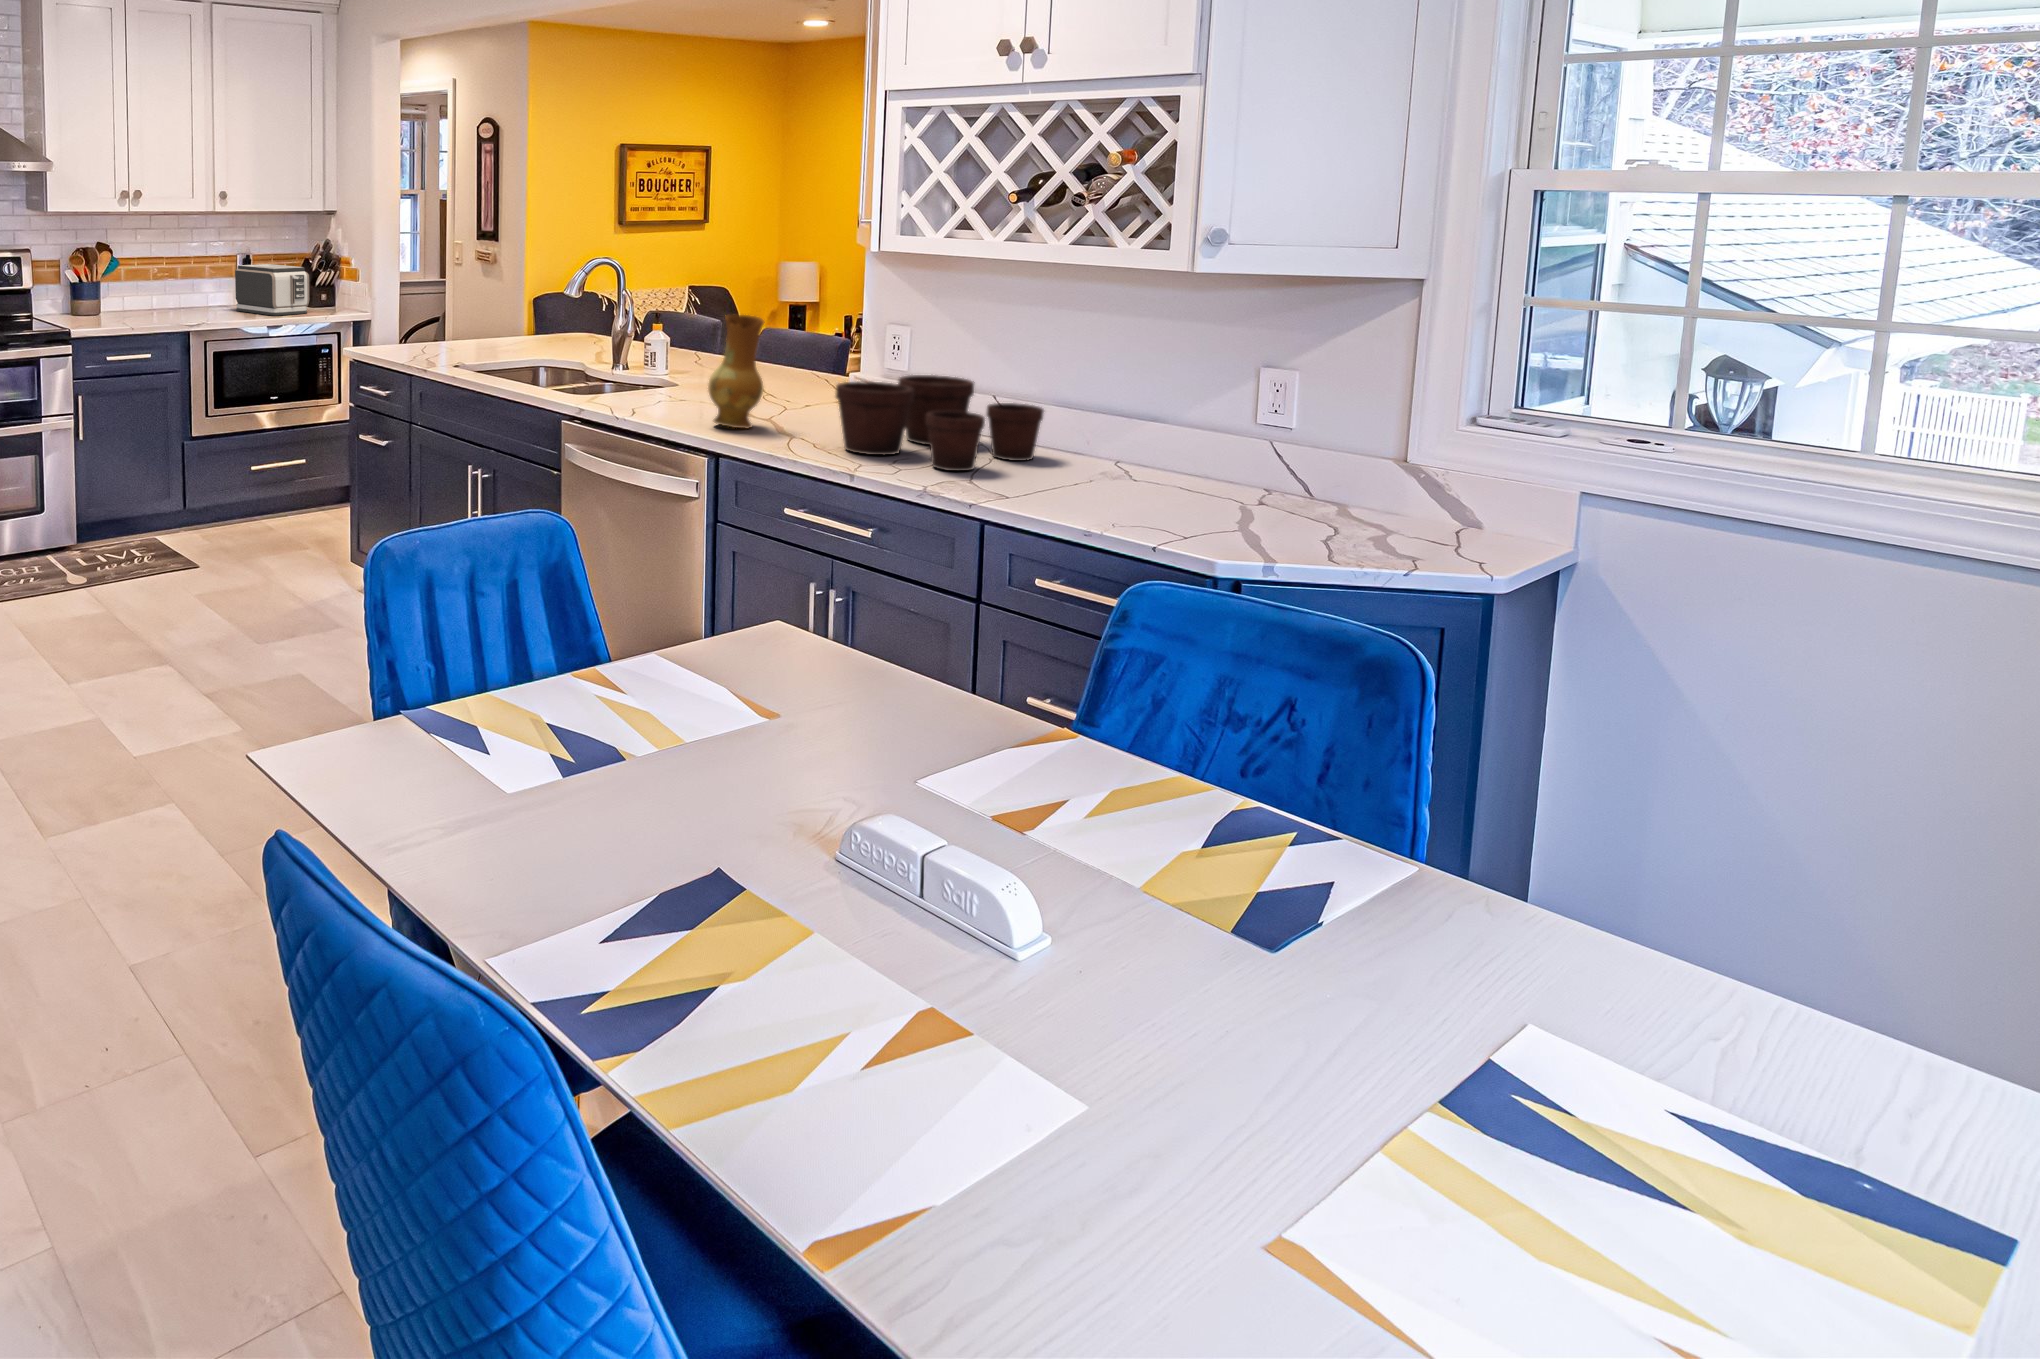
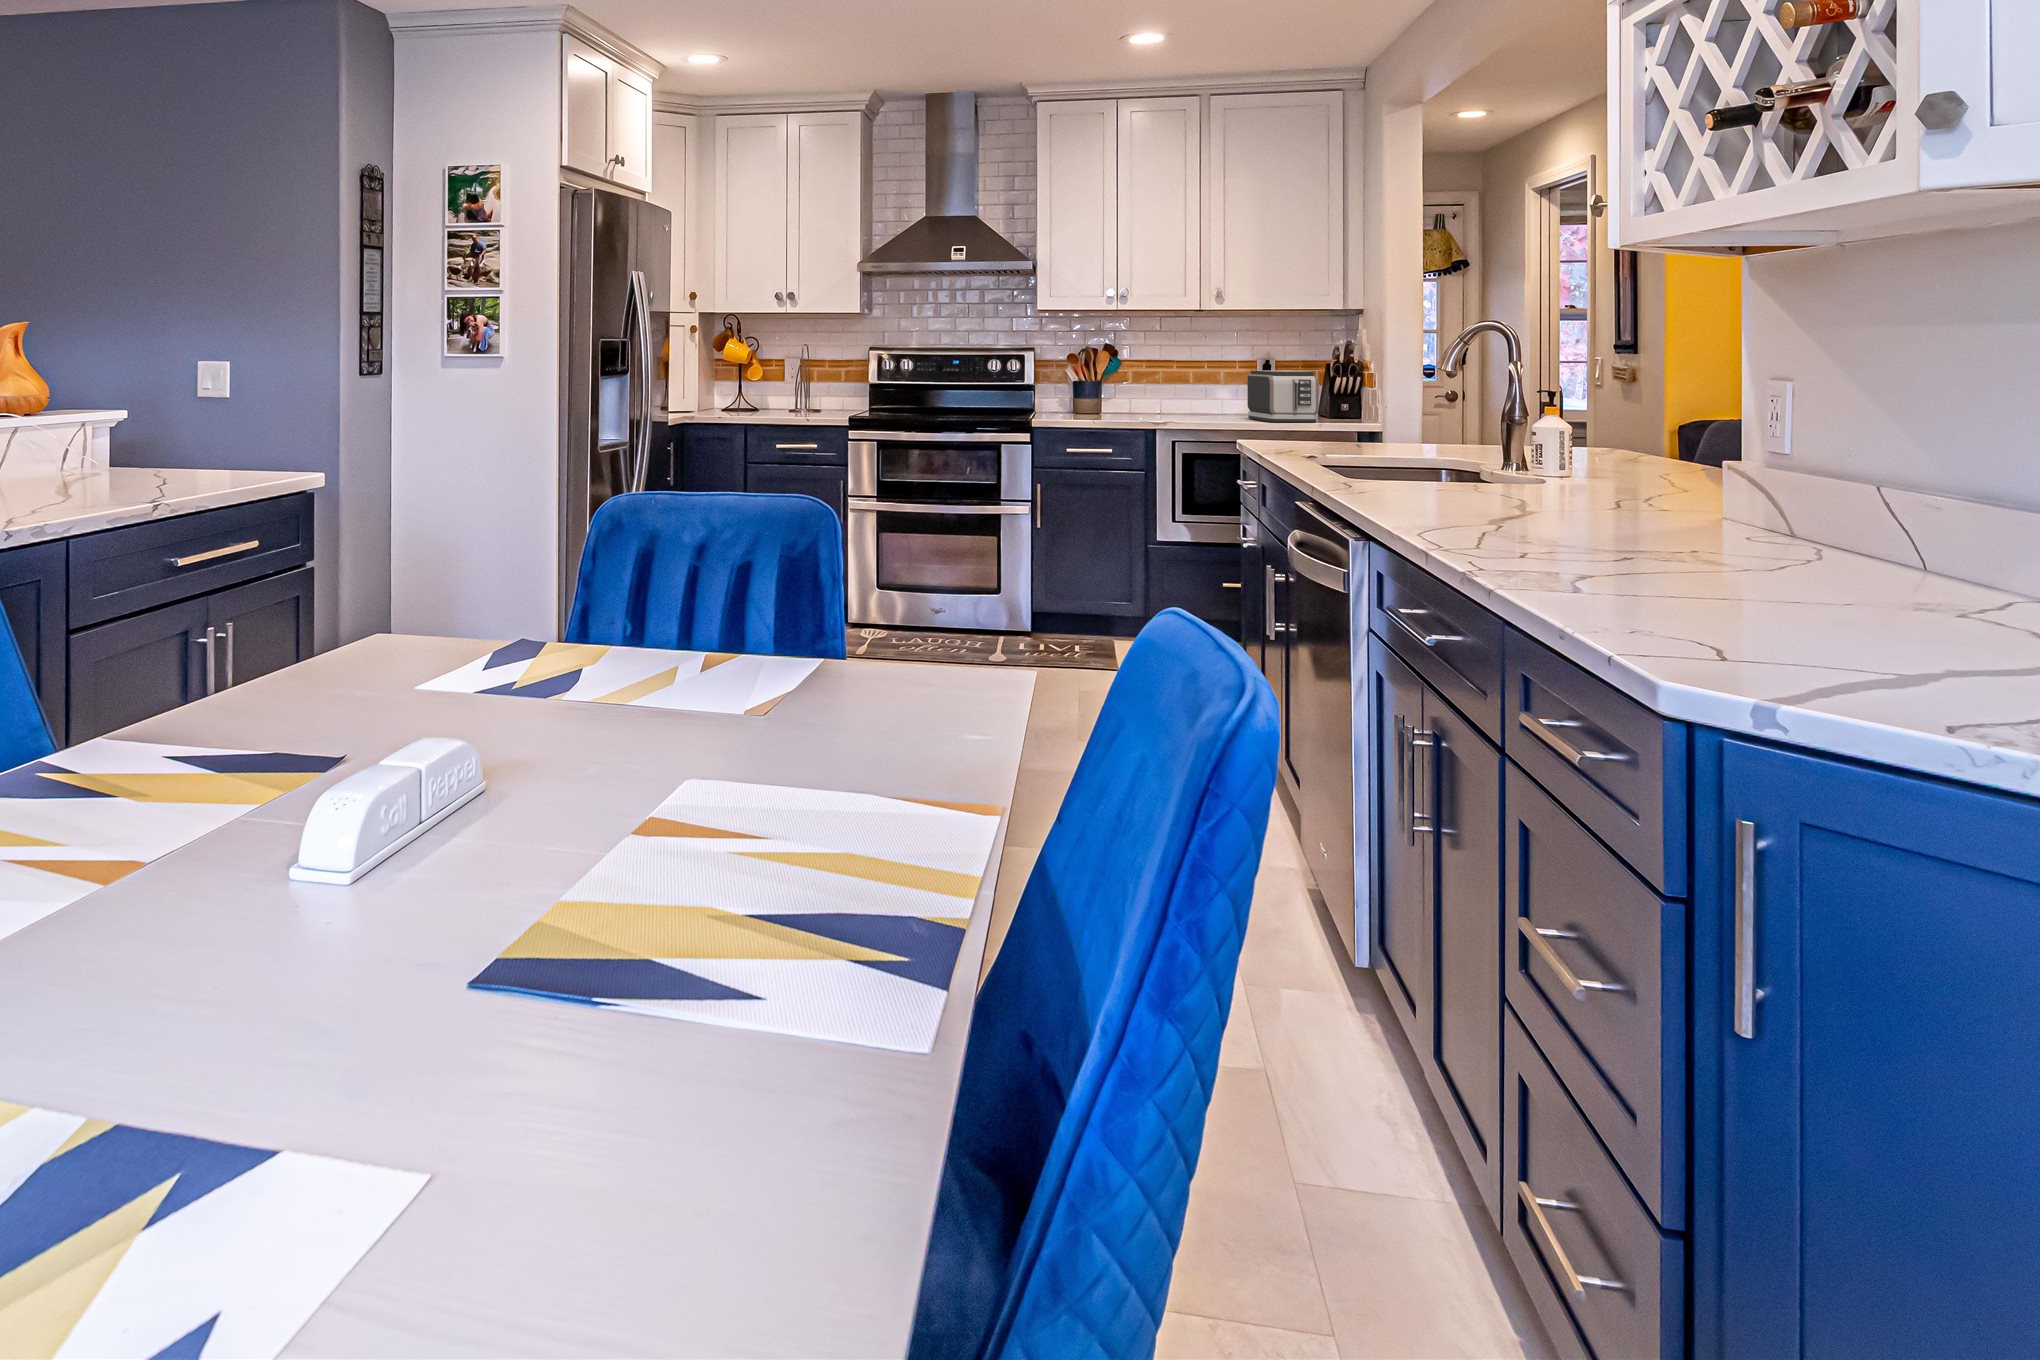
ceramic jug: present [708,315,765,428] -> none [1401,356,1484,511]
flower pot: present [836,375,1044,471] -> none [1491,440,1846,573]

